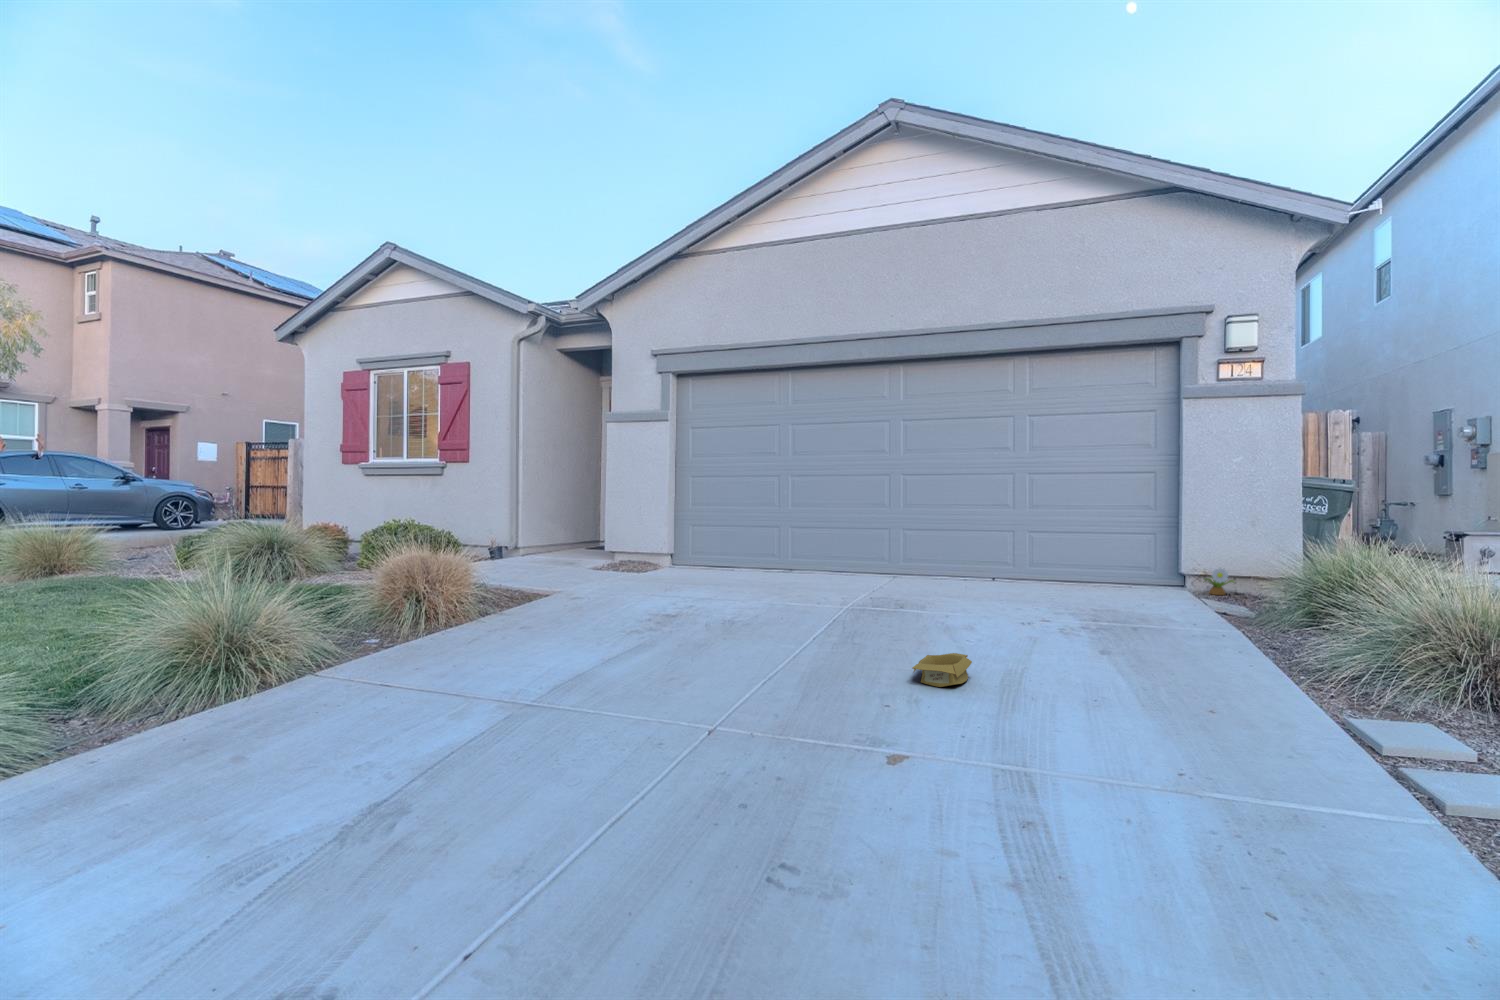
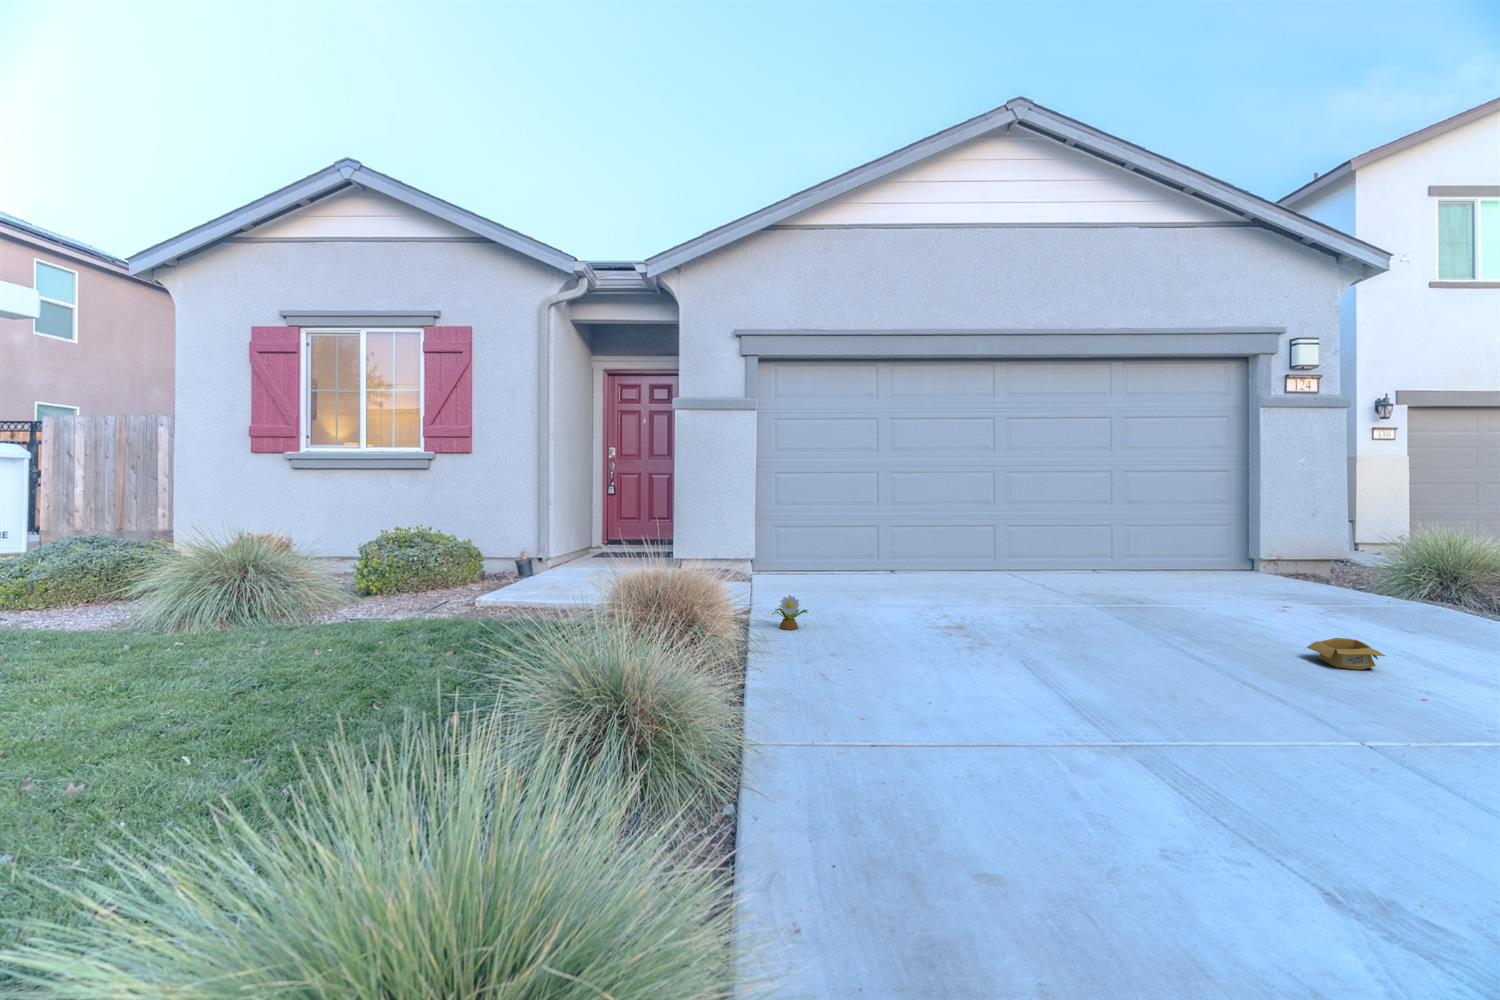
decorative plant: present [1205,568,1234,595] -> present [772,595,808,630]

